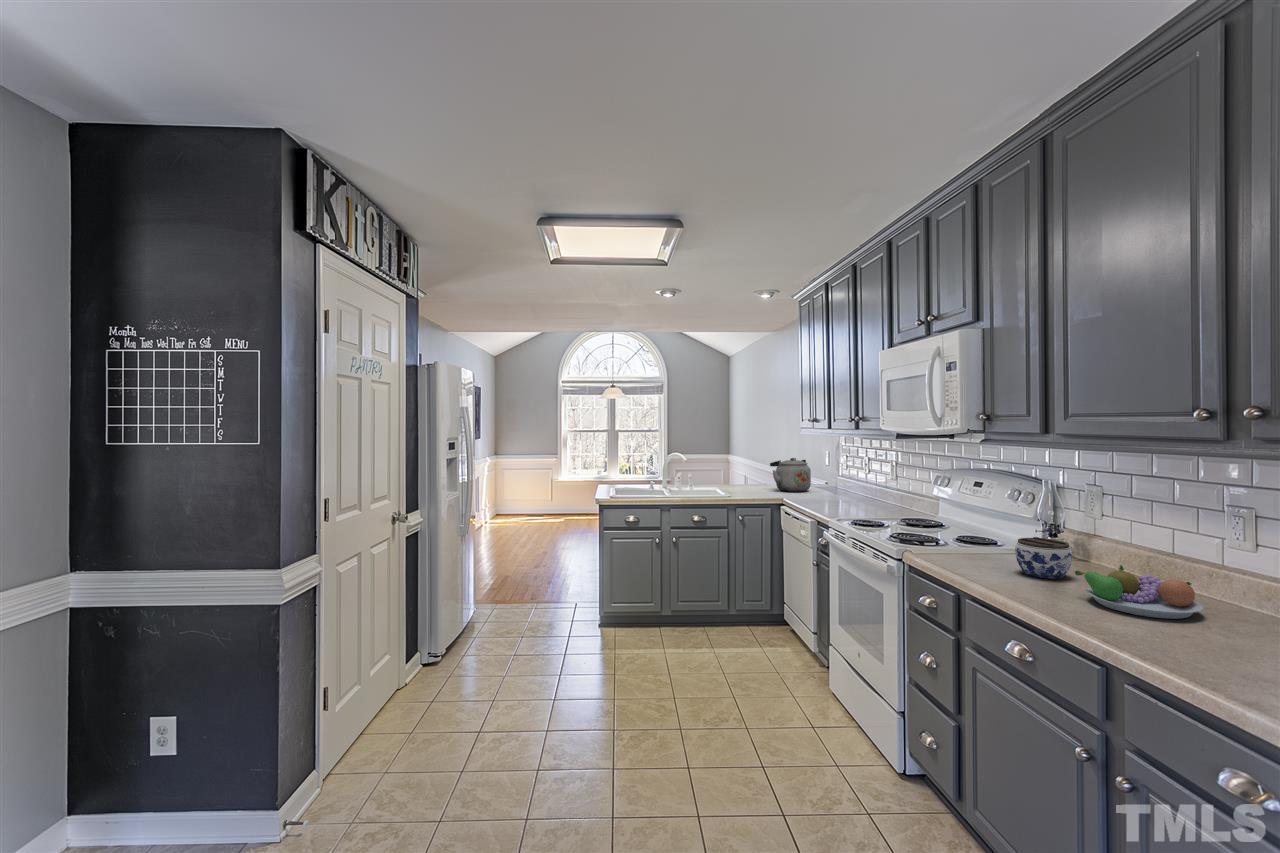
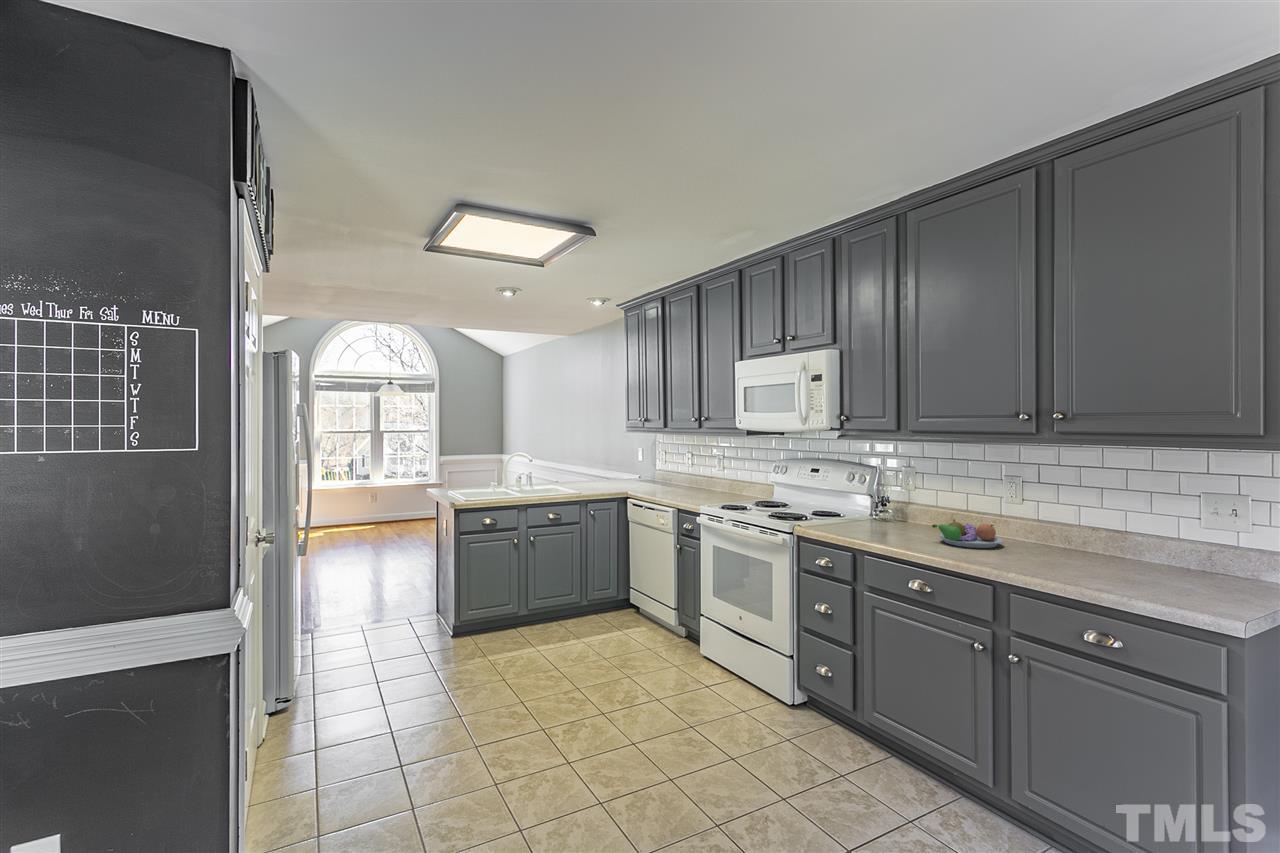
kettle: present [770,458,811,492] -> none [607,456,644,487]
jar: present [1015,537,1072,579] -> none [880,506,915,533]

